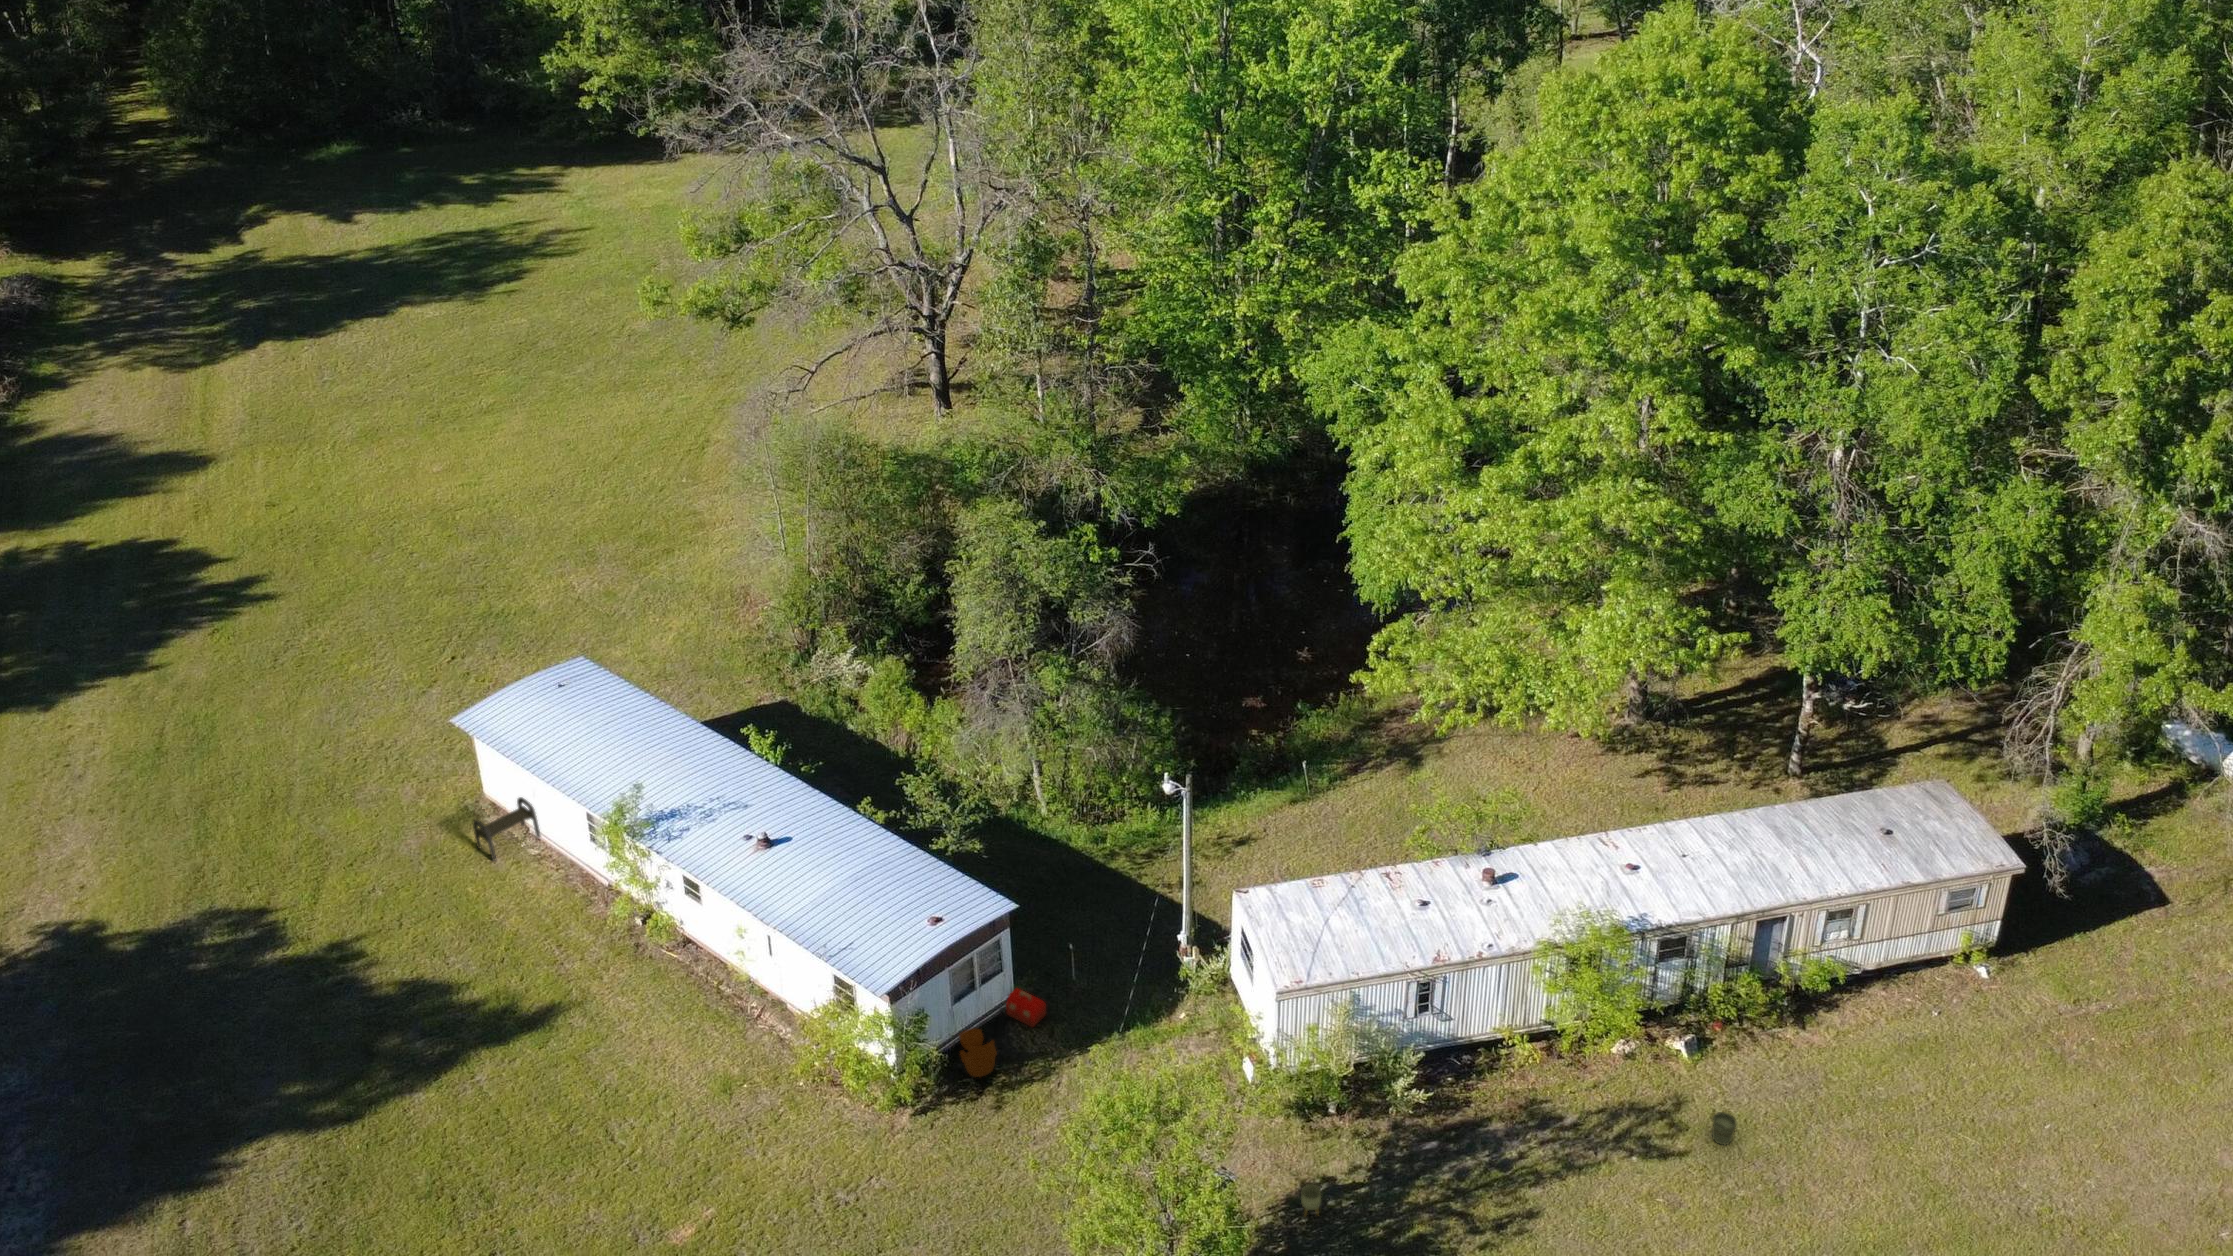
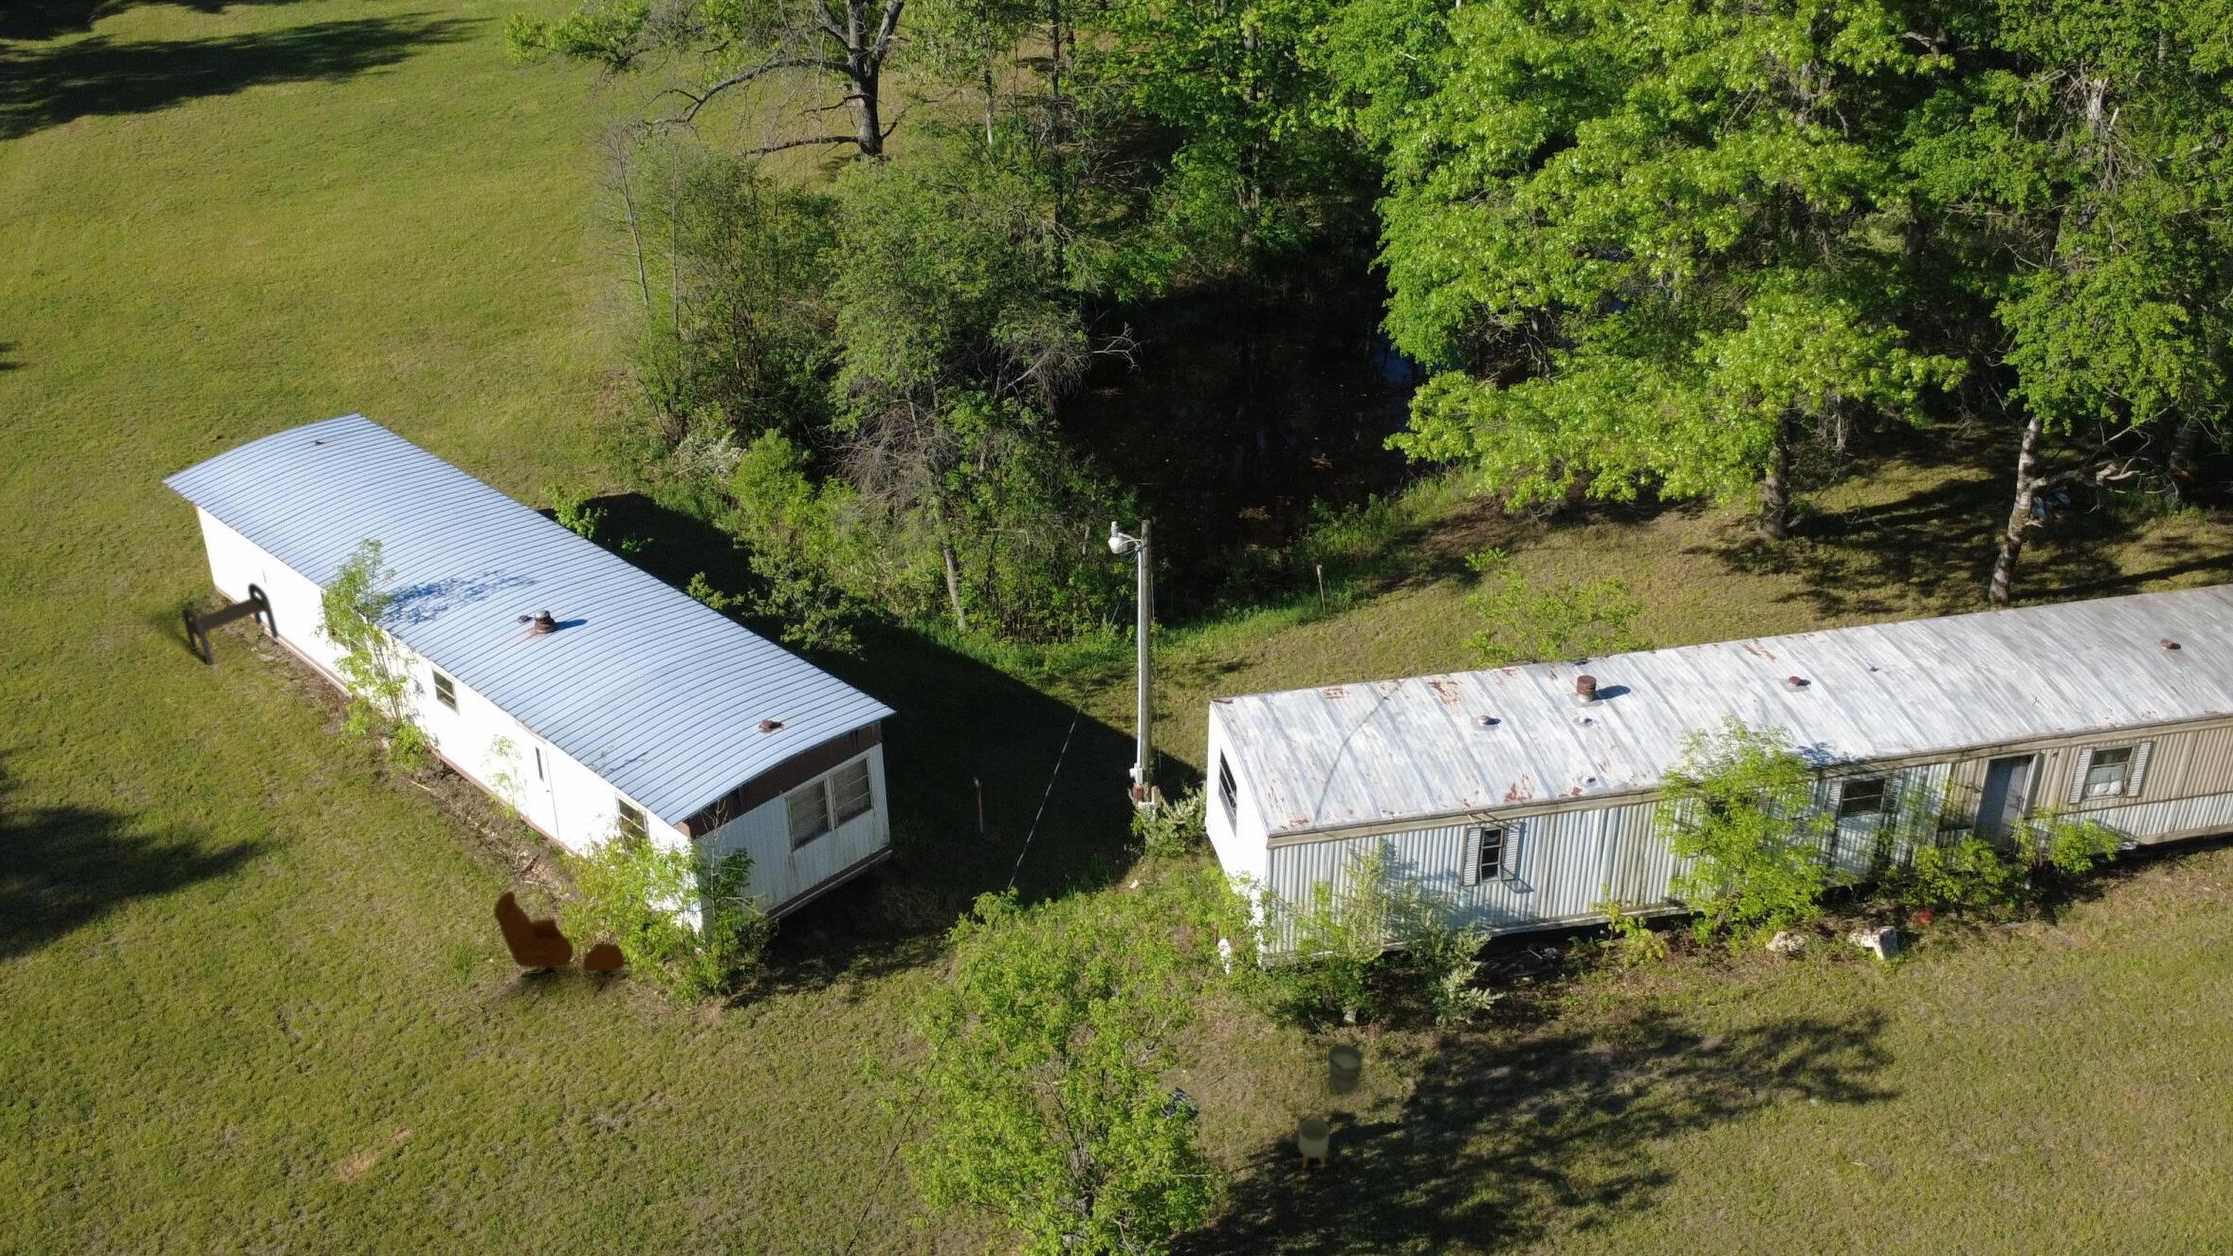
toolbox: present [1006,988,1046,1027] -> none [880,837,938,893]
lounge chair: present [959,1028,997,1083] -> present [494,891,624,994]
bucket: present [1711,1112,1736,1145] -> present [1328,1044,1363,1094]

